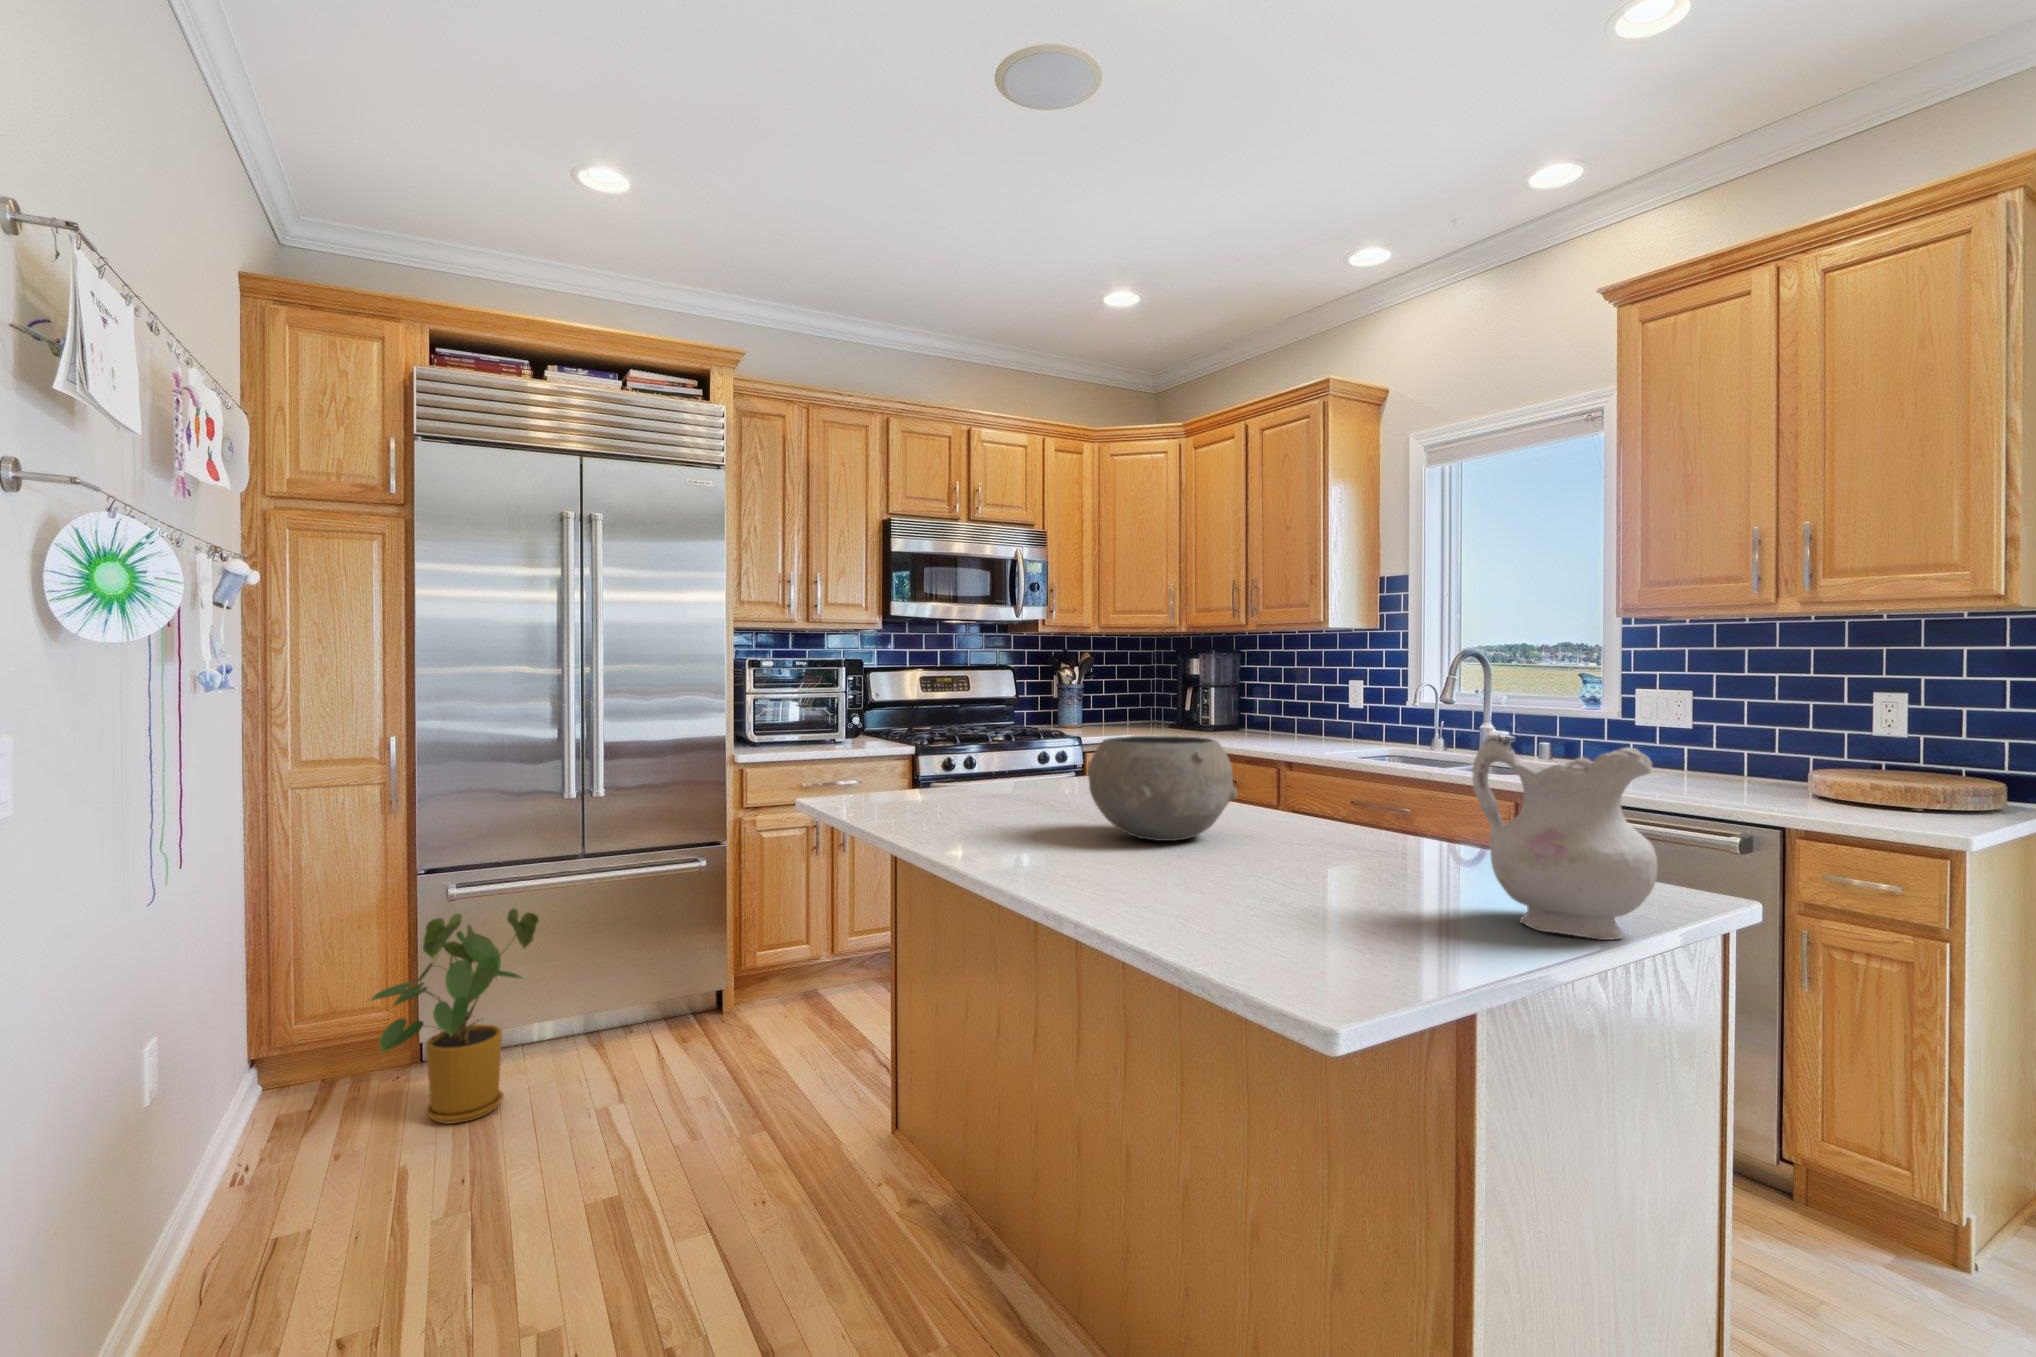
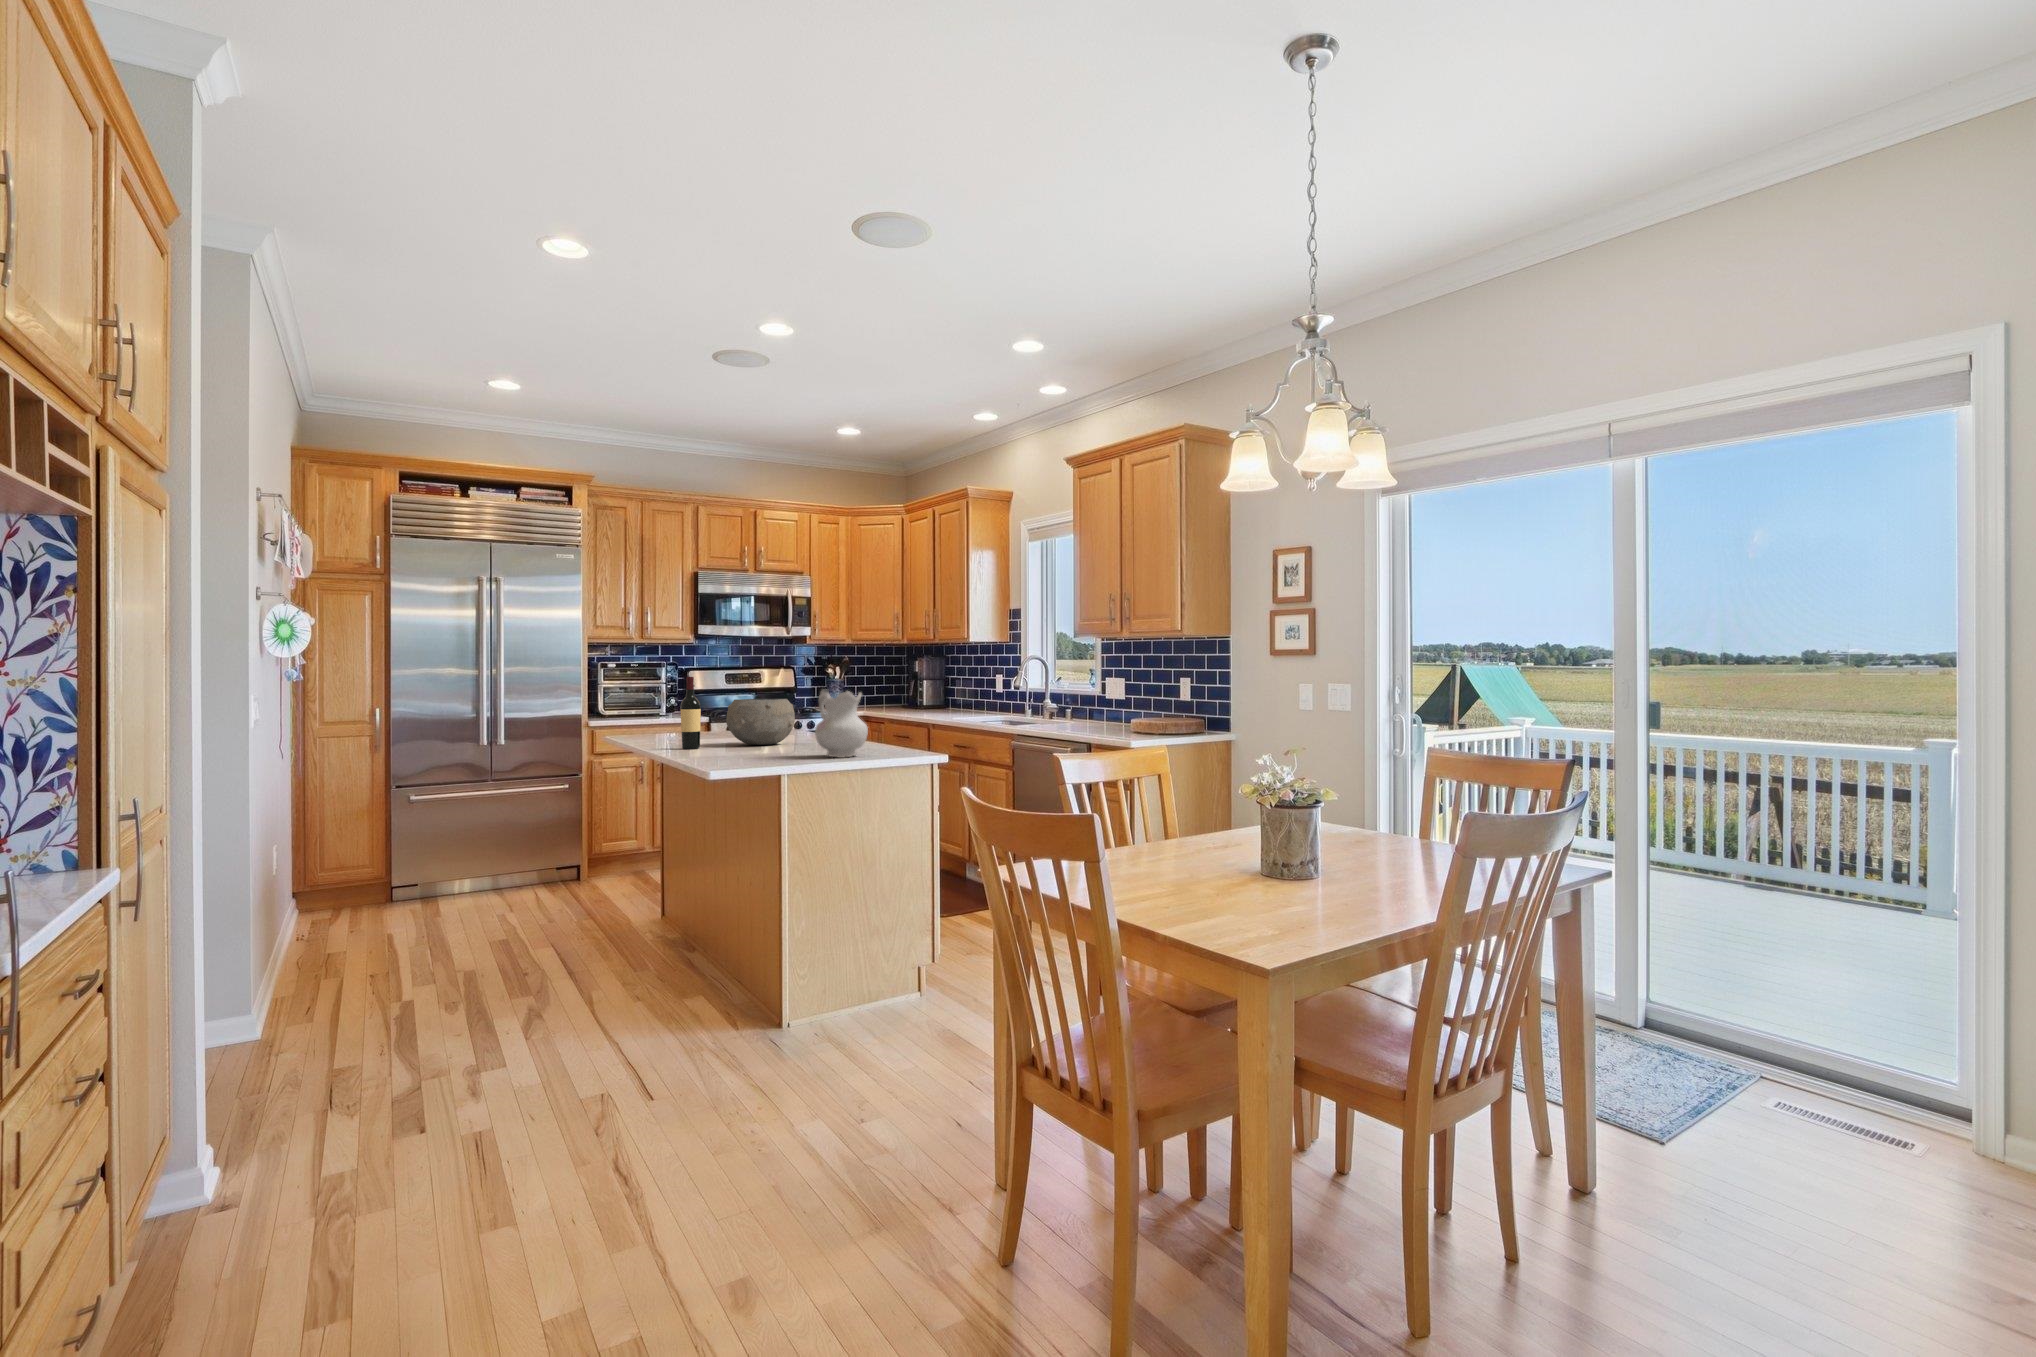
wine bottle: none [1017,692,1060,857] -> present [681,677,701,749]
house plant: present [371,909,539,1124] -> none [369,806,465,916]

